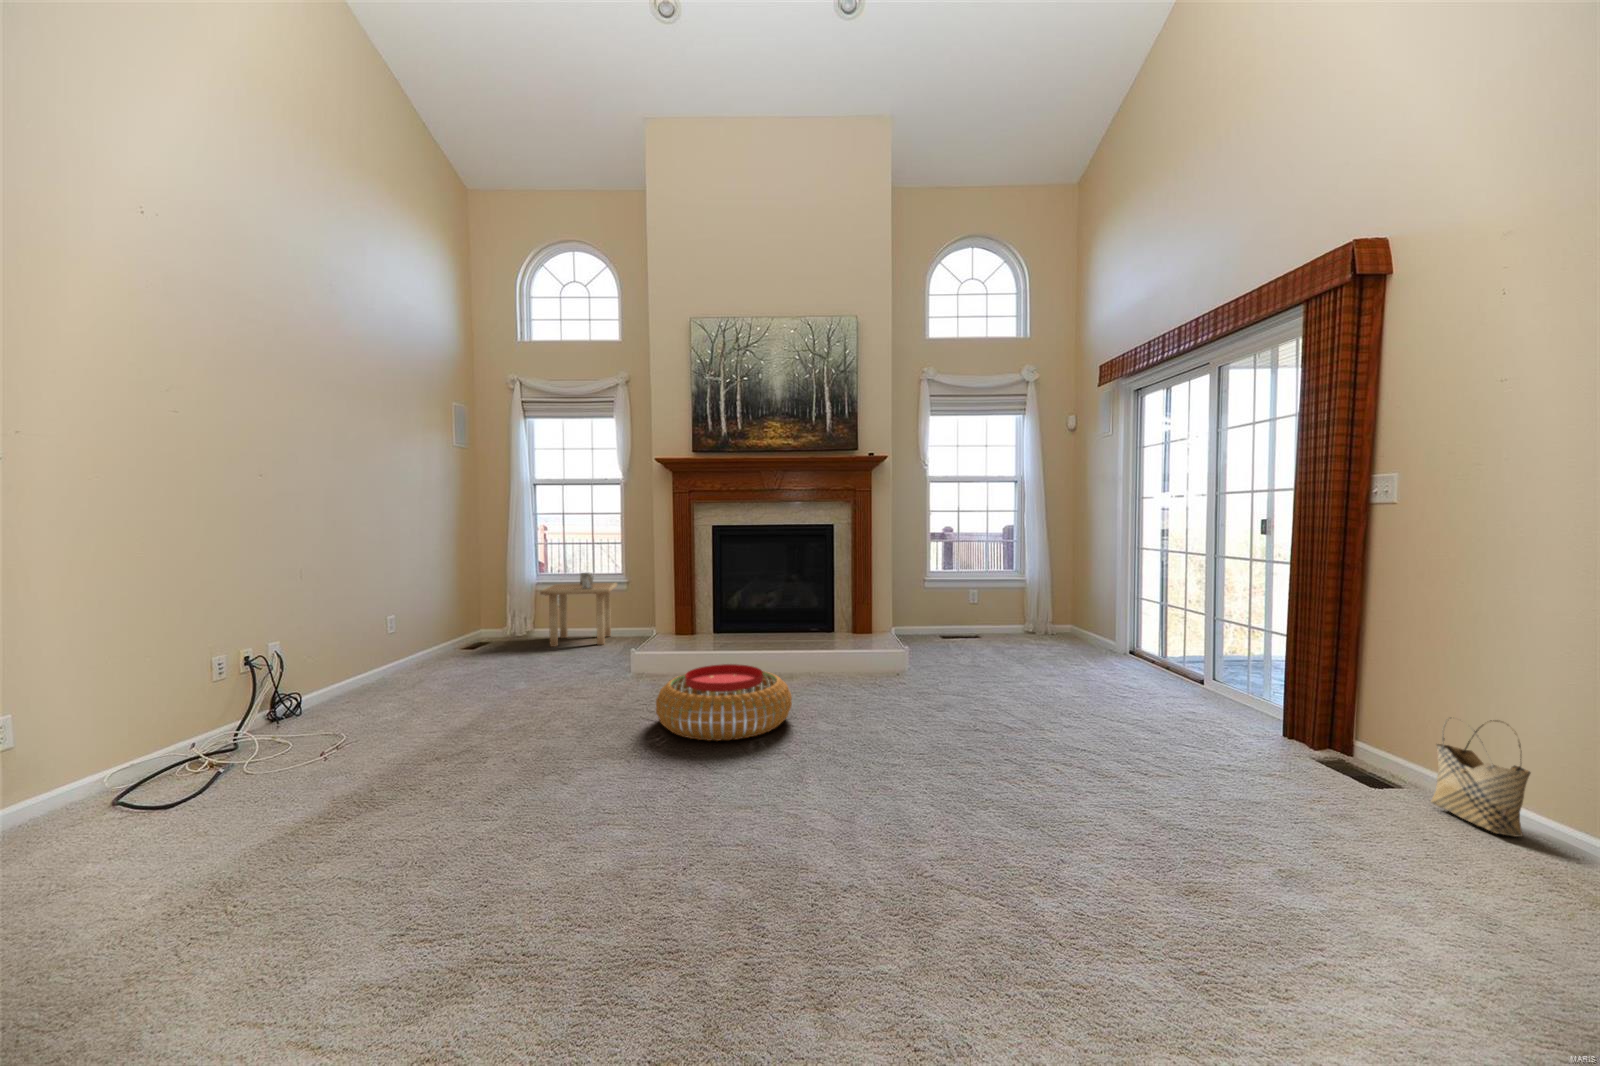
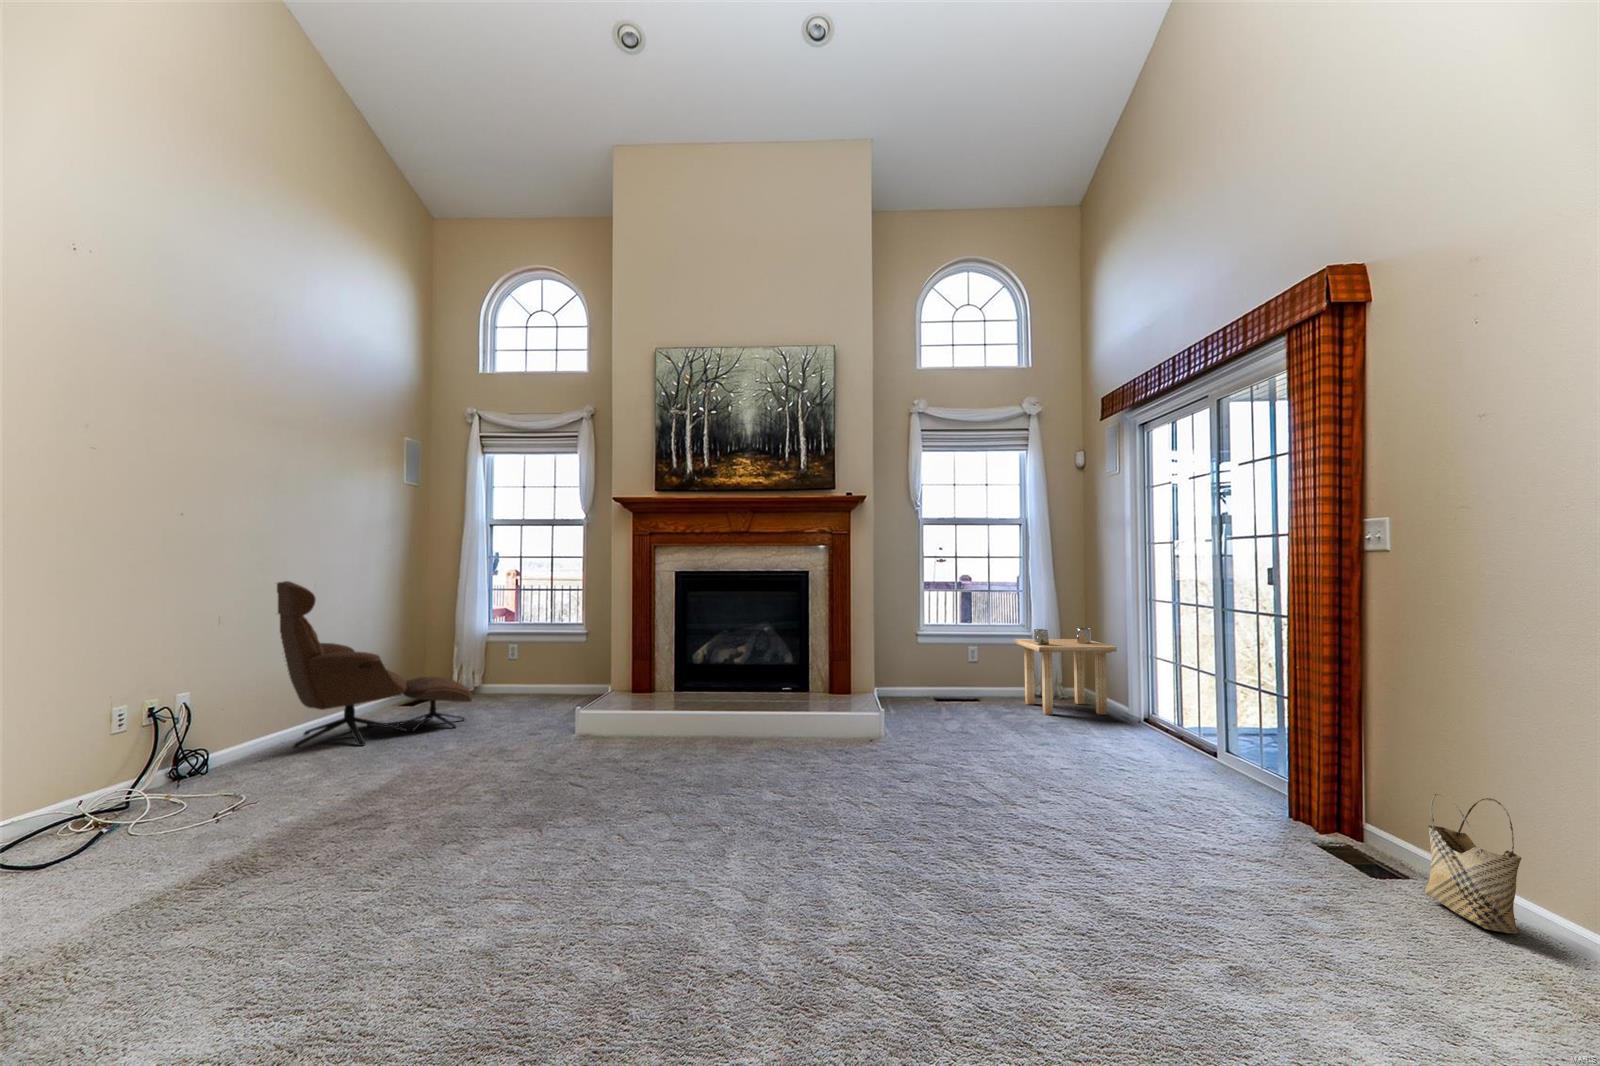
lounge chair: none [351,536,534,687] -> present [277,581,472,748]
side table: present [540,573,617,647] -> present [1015,628,1117,715]
pouf: present [656,664,792,741] -> none [582,727,735,812]

